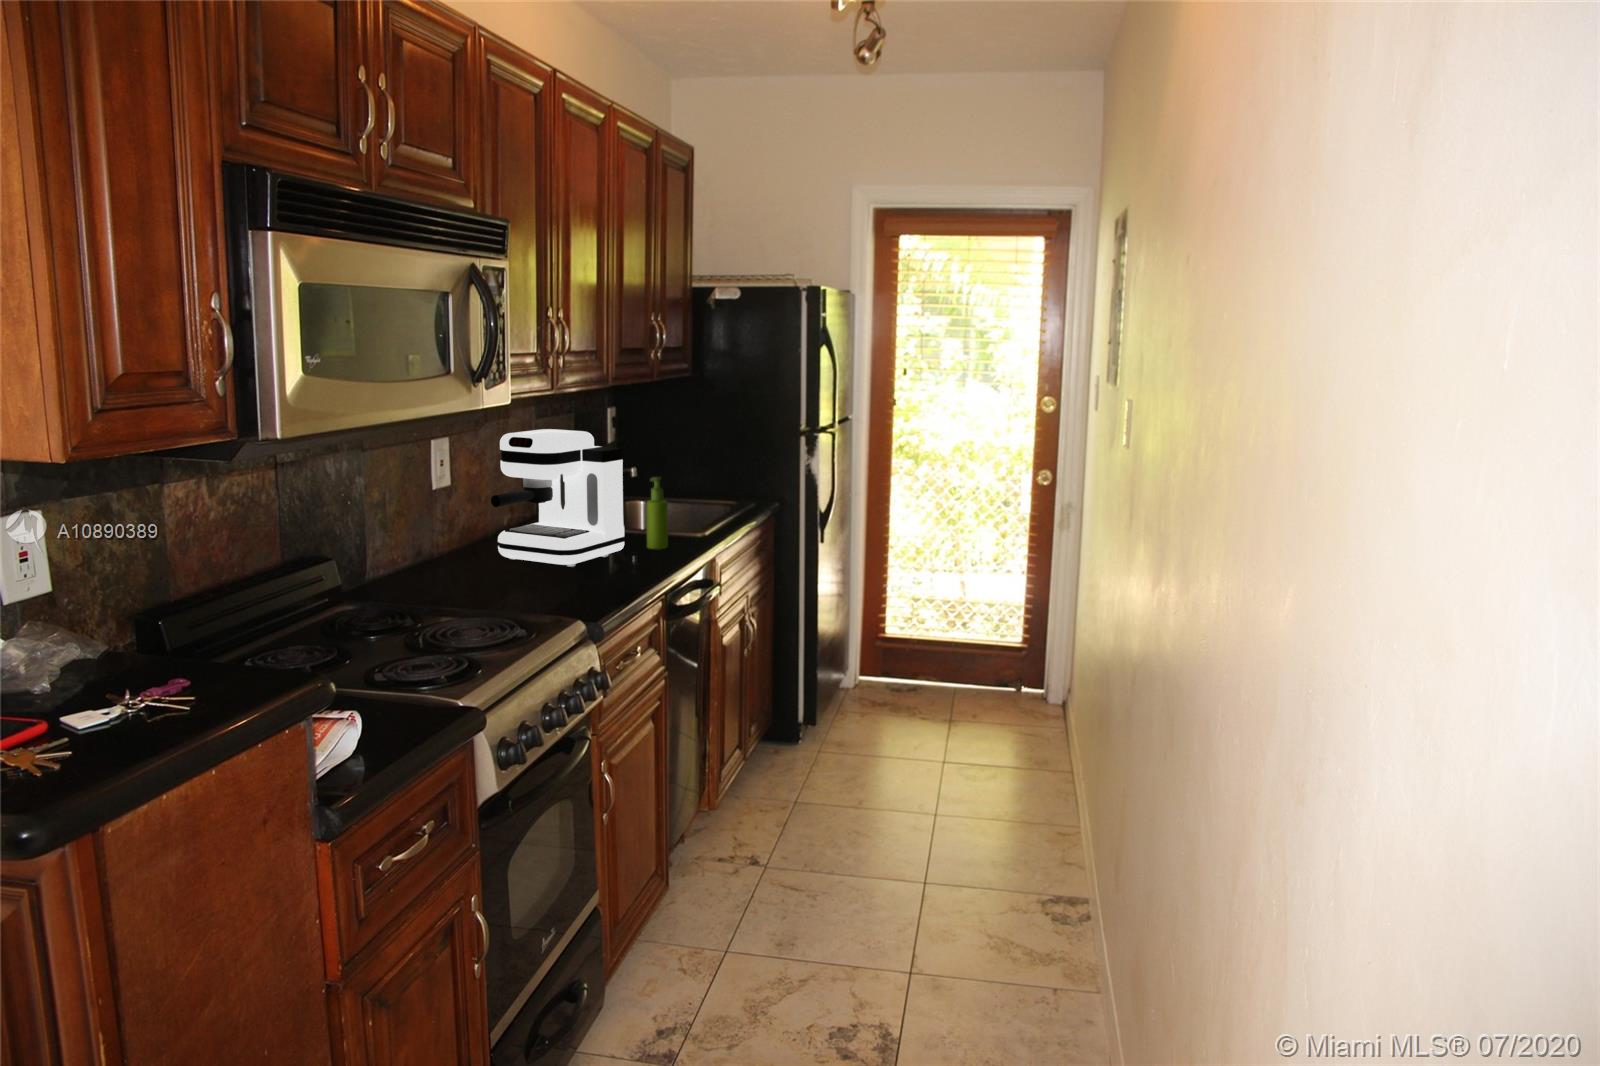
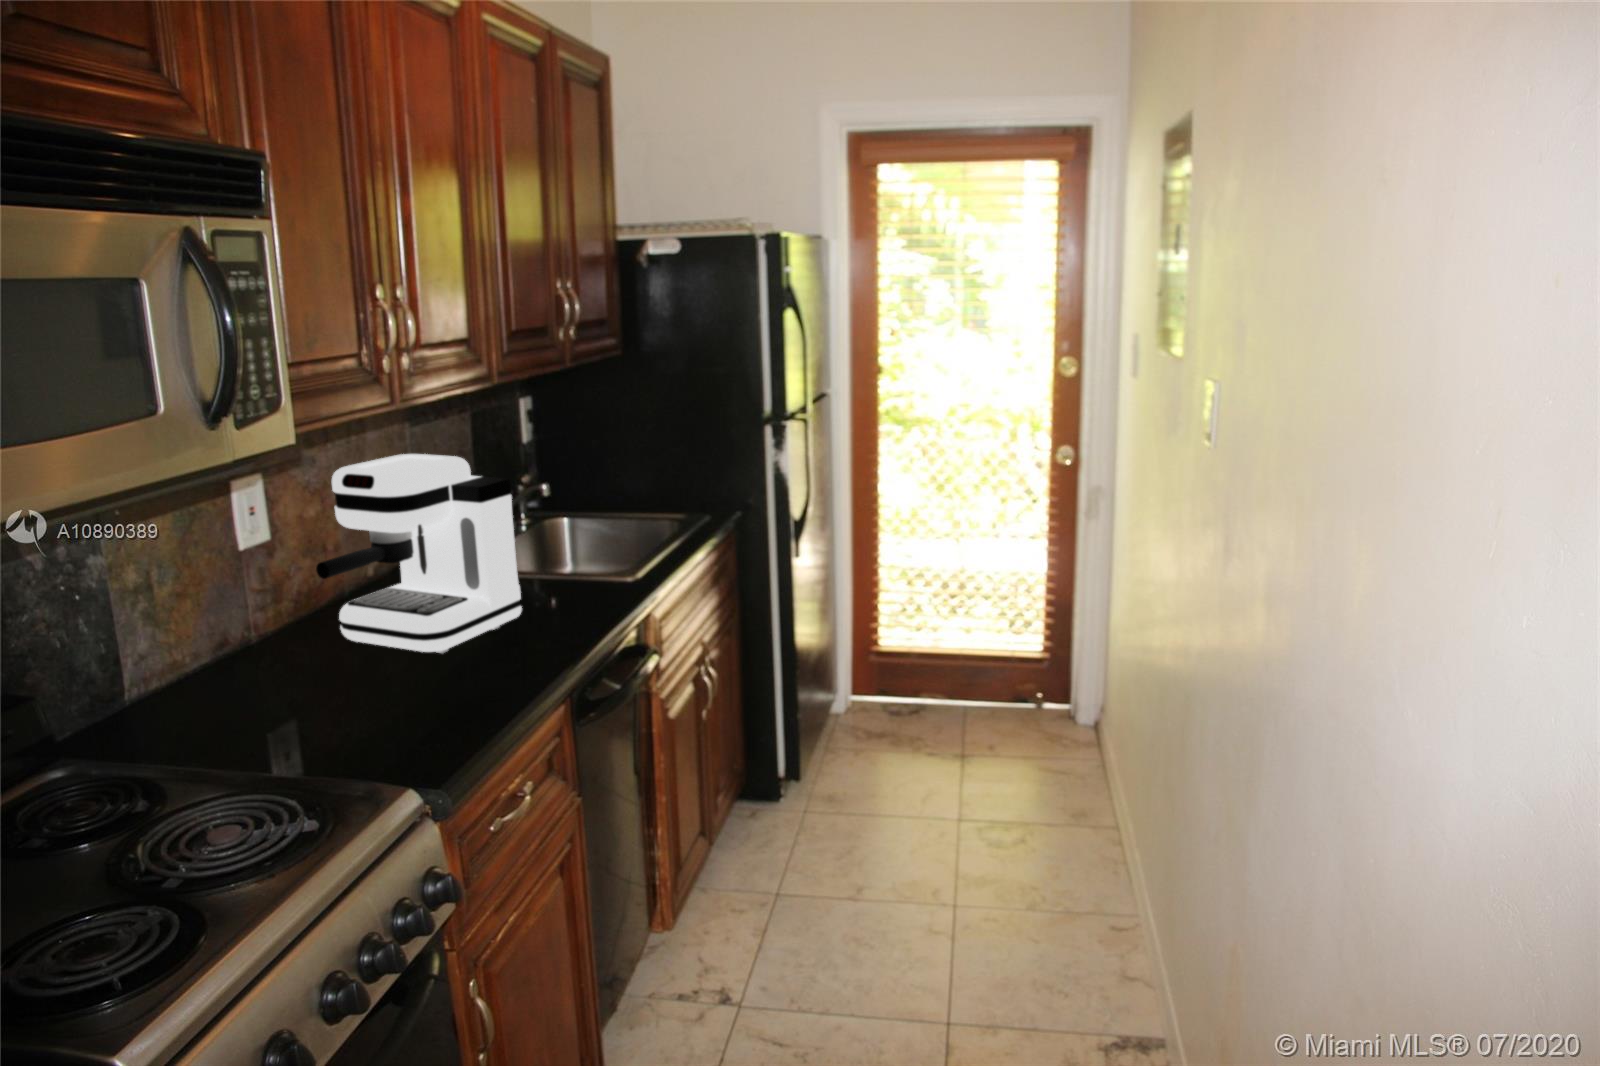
soap dispenser: present [647,477,668,549] -> none [553,510,586,609]

